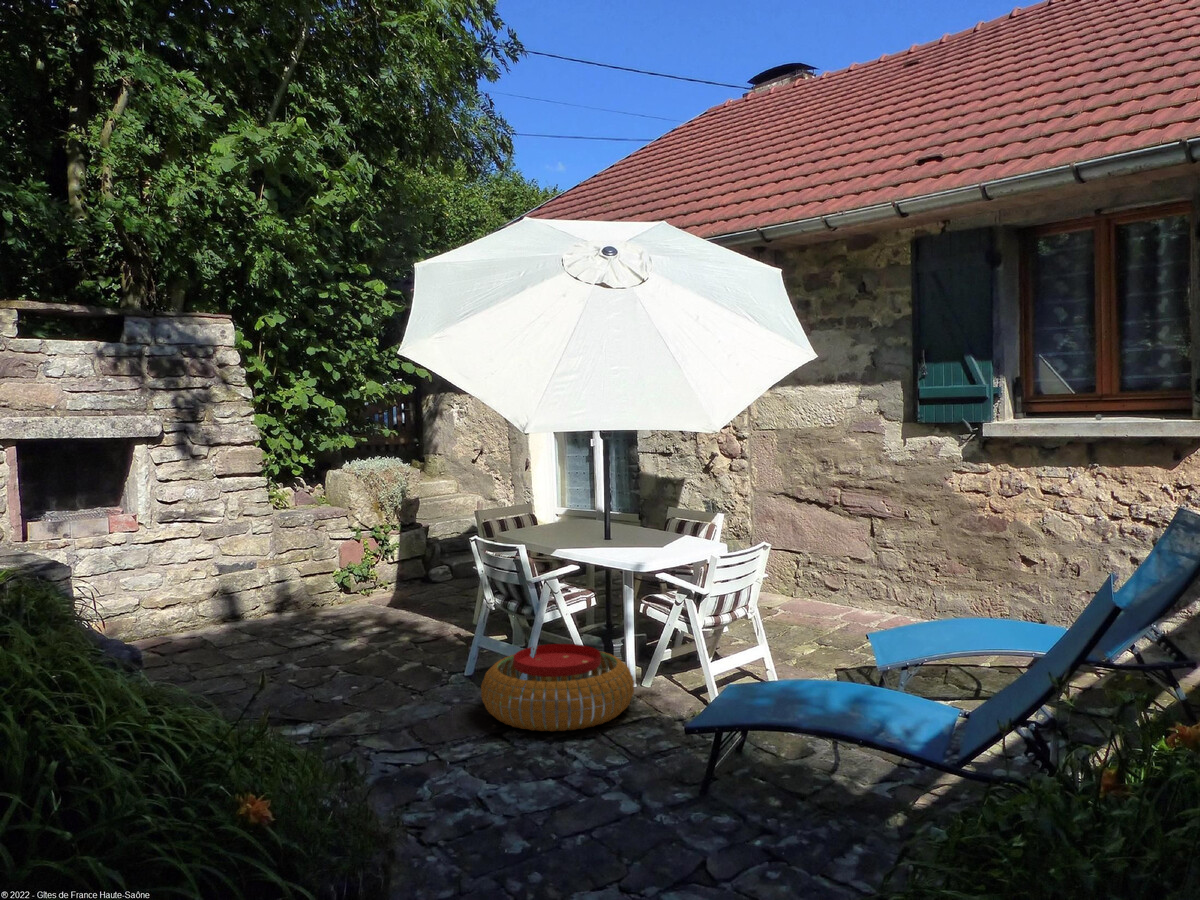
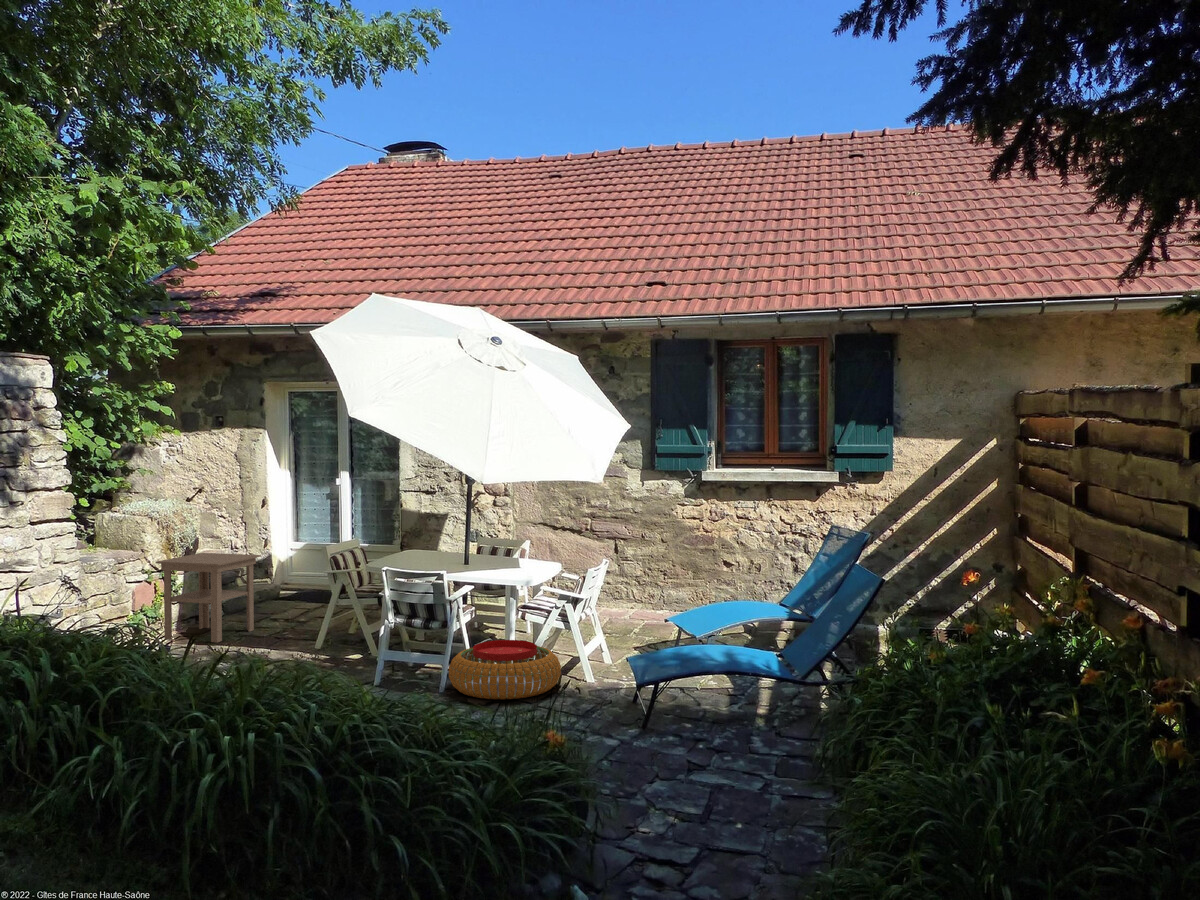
side table: none [354,513,456,607] -> present [156,553,261,642]

